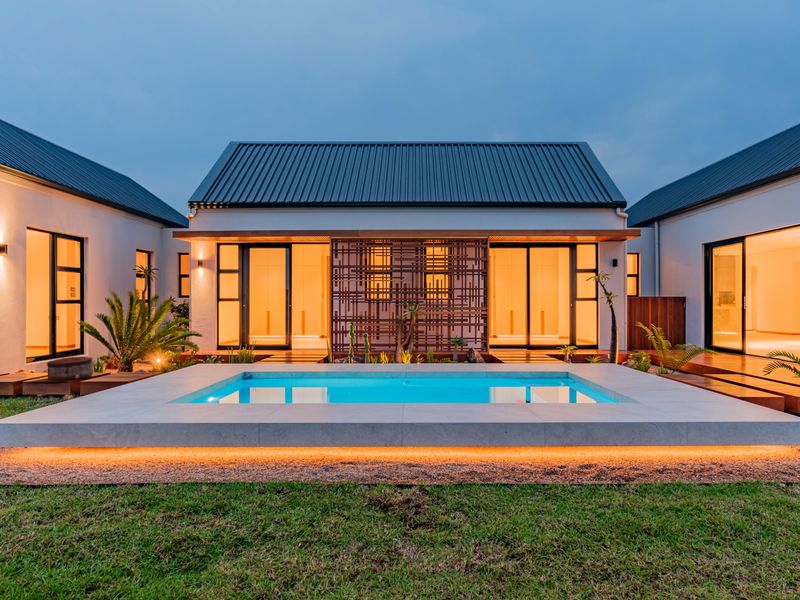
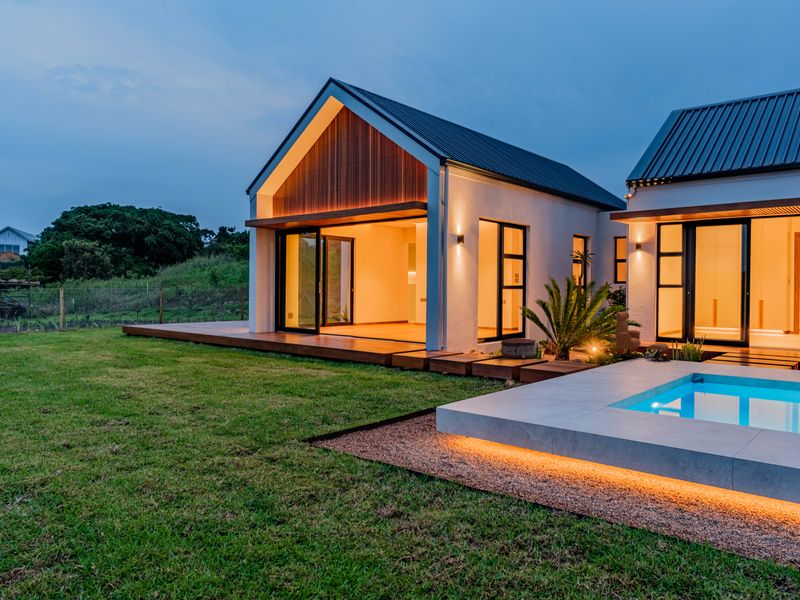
lounge chair: none [180,323,229,366] -> present [615,312,670,361]

